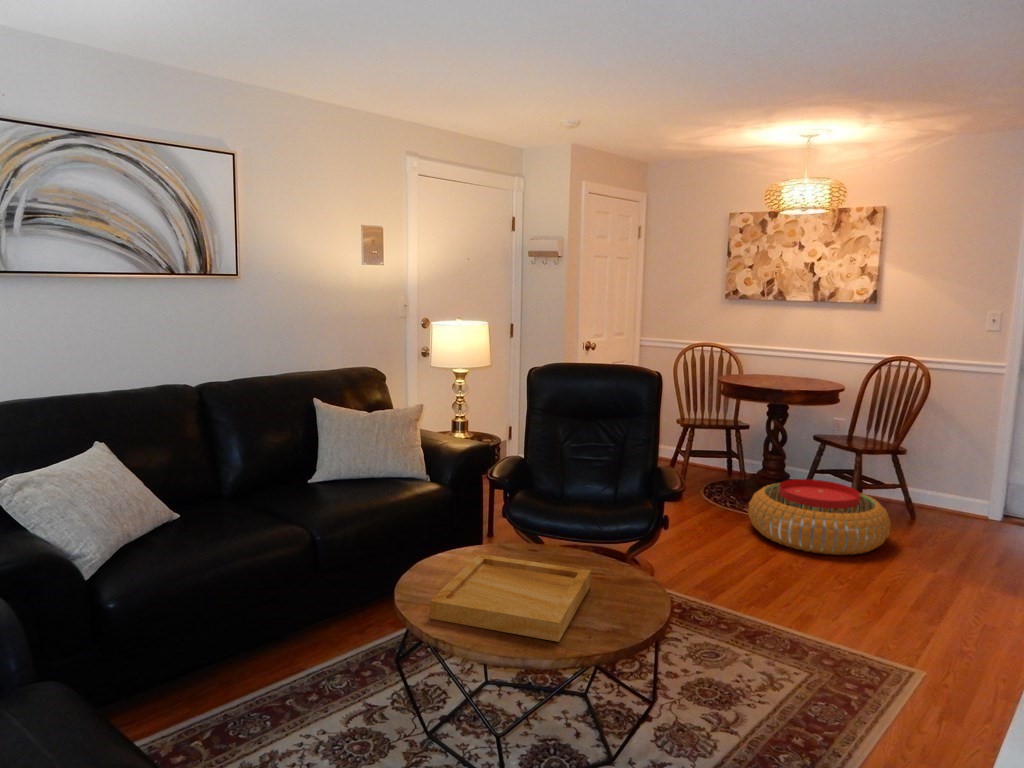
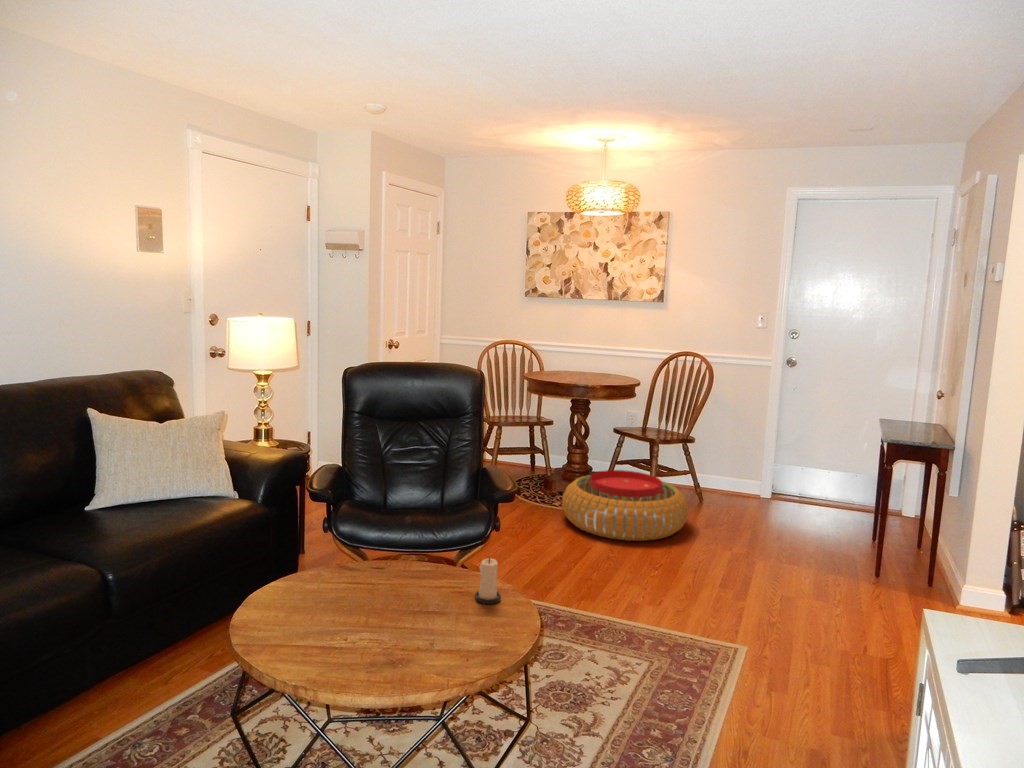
candle: none [613,547,637,591] -> present [475,558,501,604]
tray: present [430,554,591,642] -> none [281,579,453,672]

